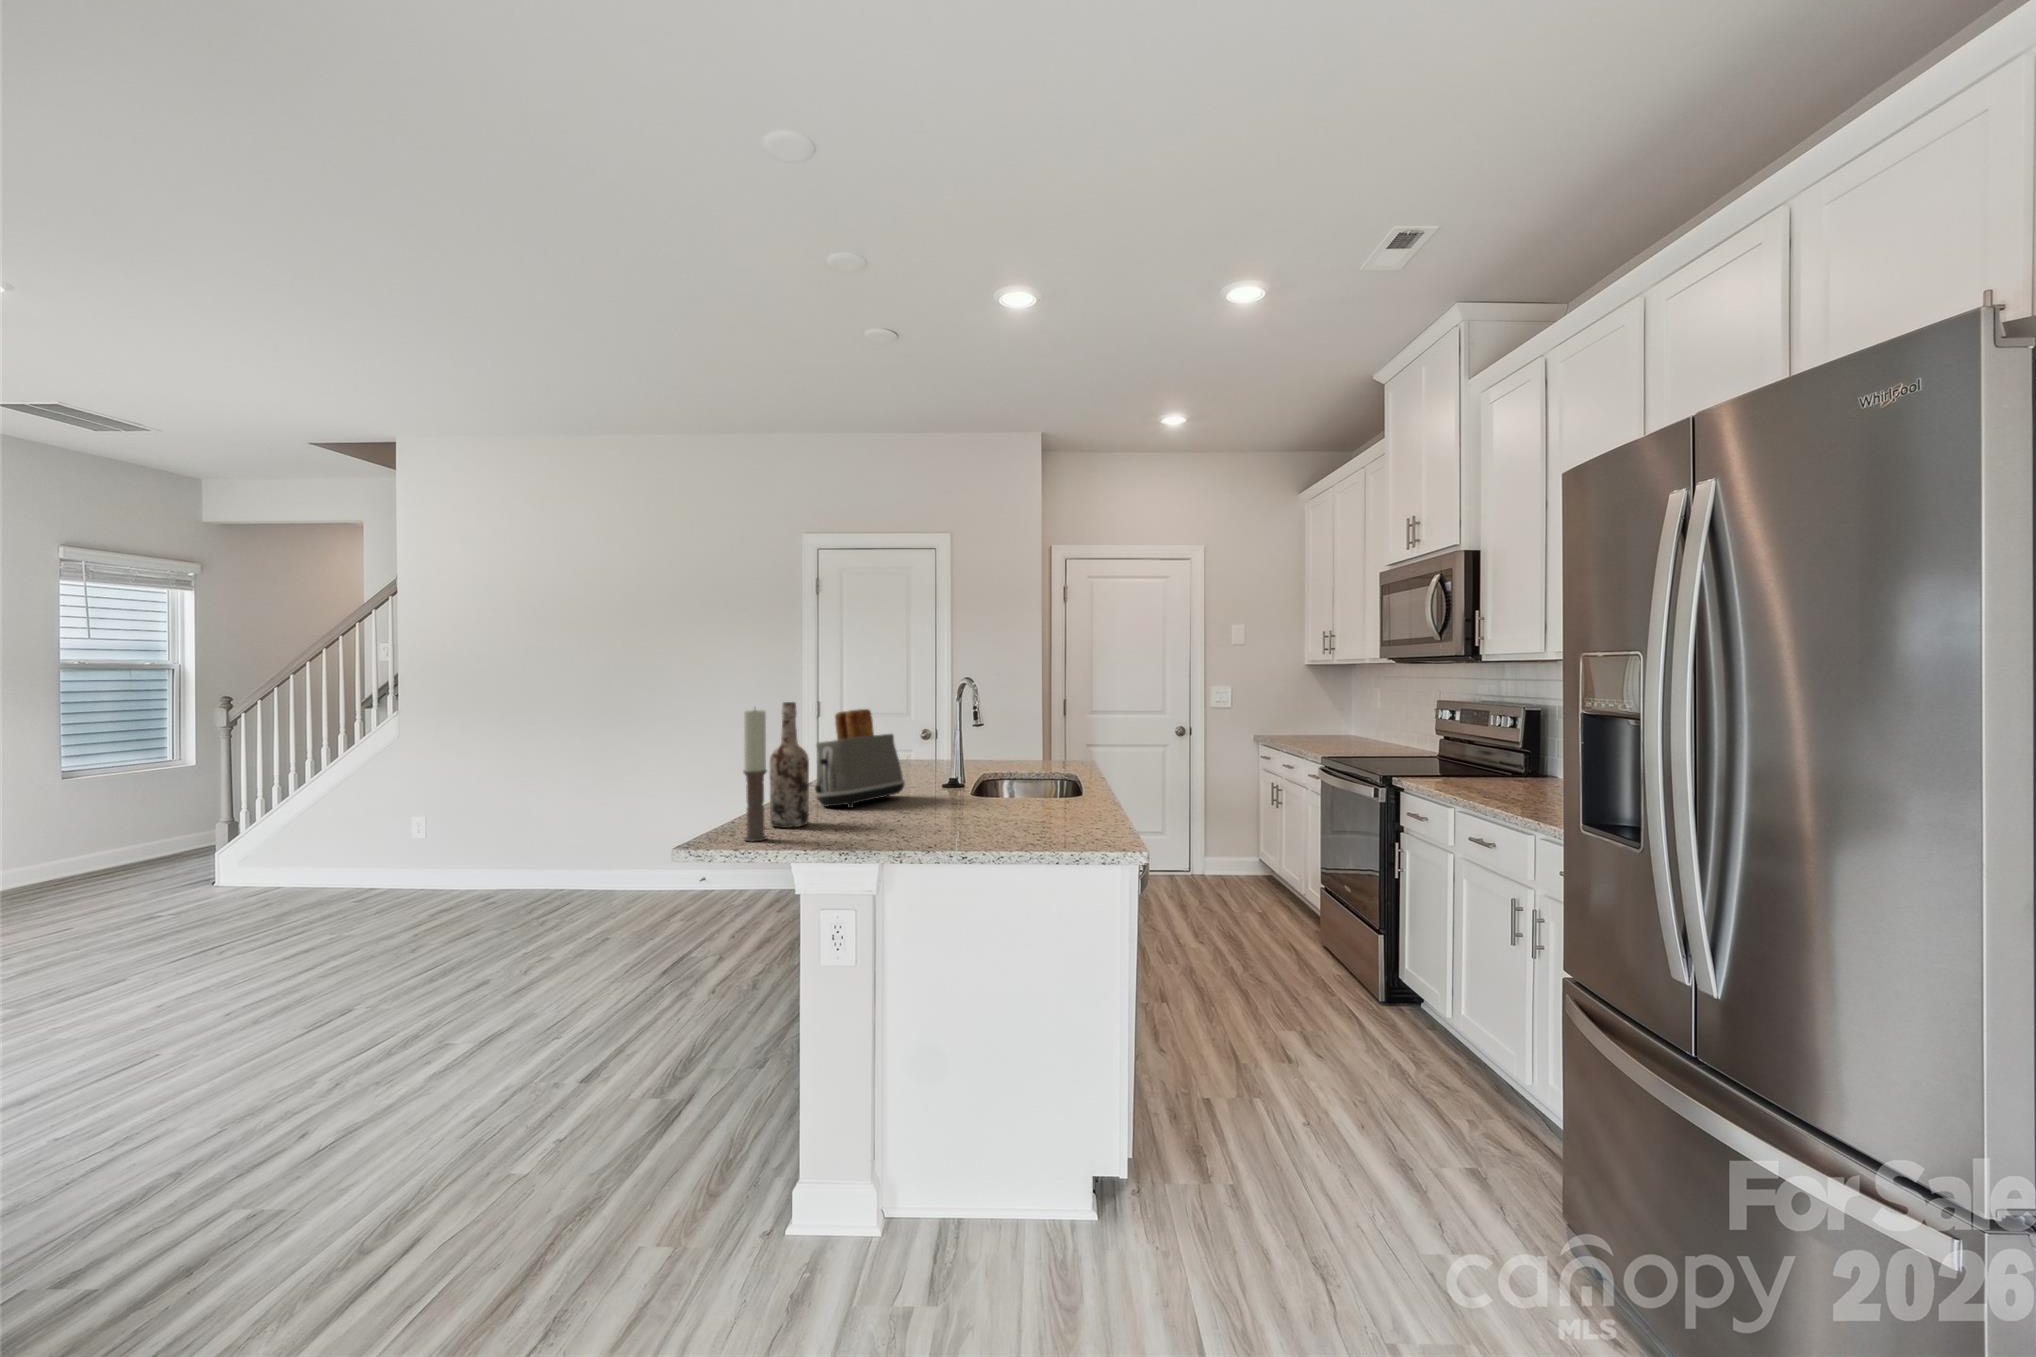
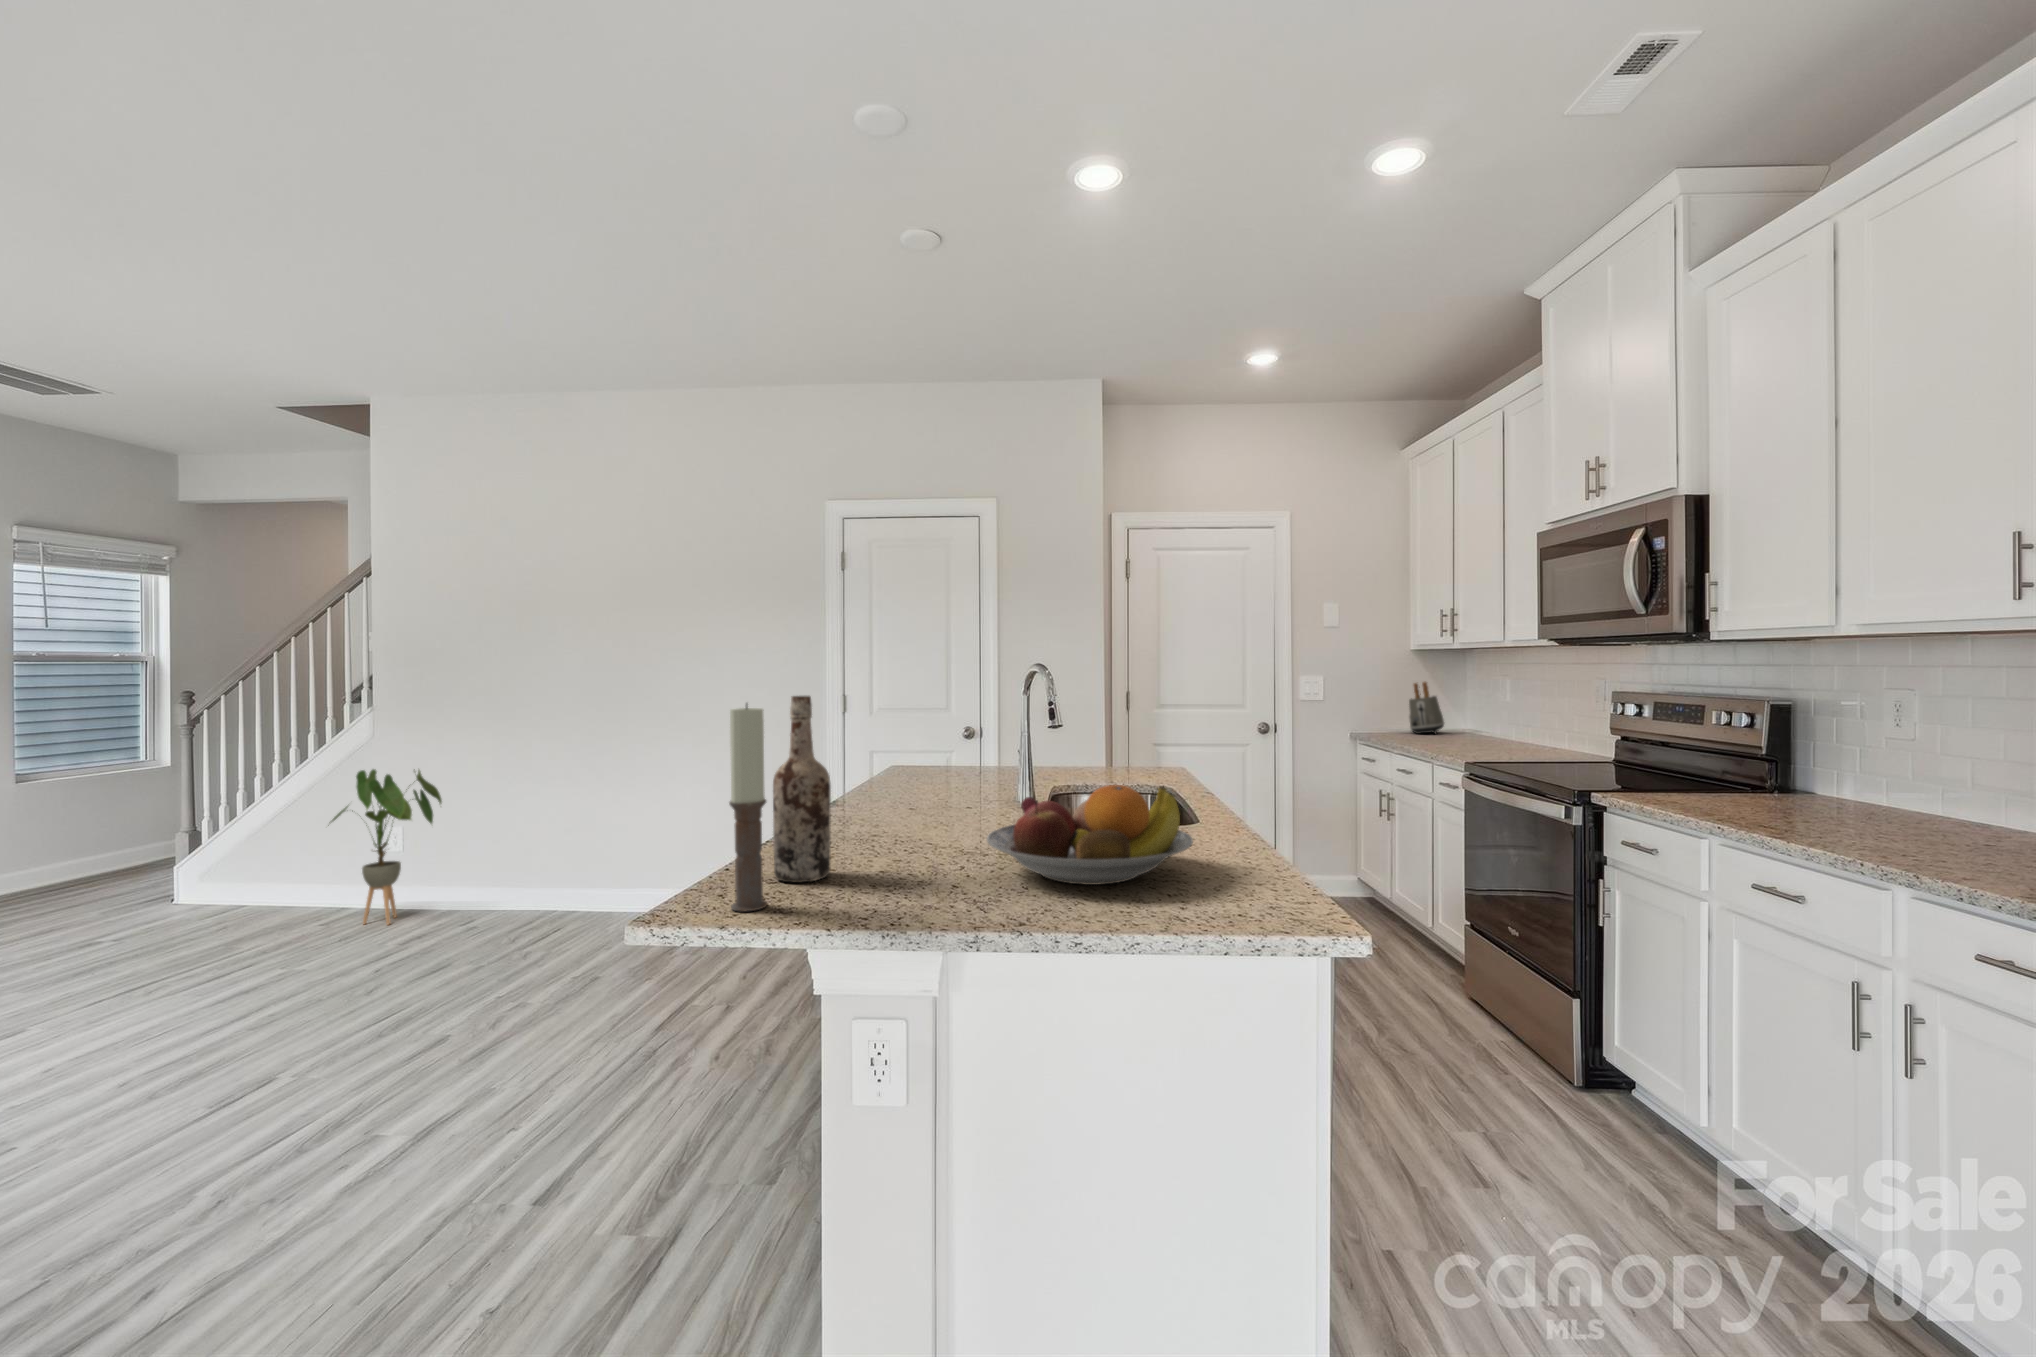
toaster: present [815,709,905,808] -> present [1409,682,1444,734]
fruit bowl: none [915,763,1054,828] -> present [987,785,1193,885]
house plant: none [360,764,462,900] -> present [328,769,442,924]

